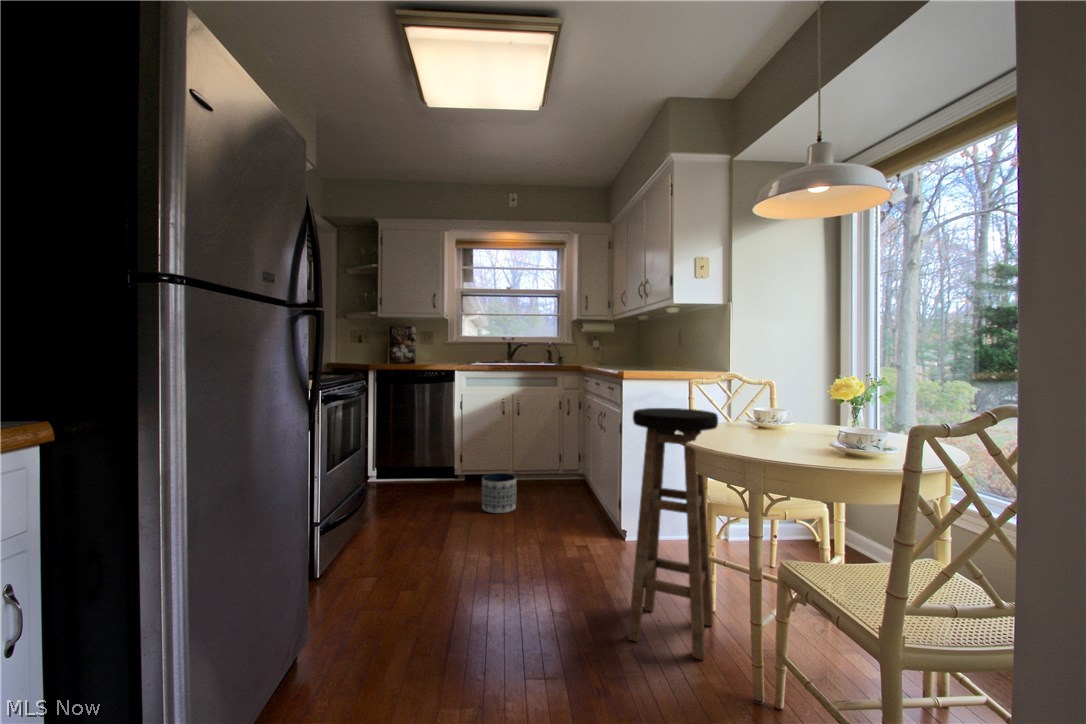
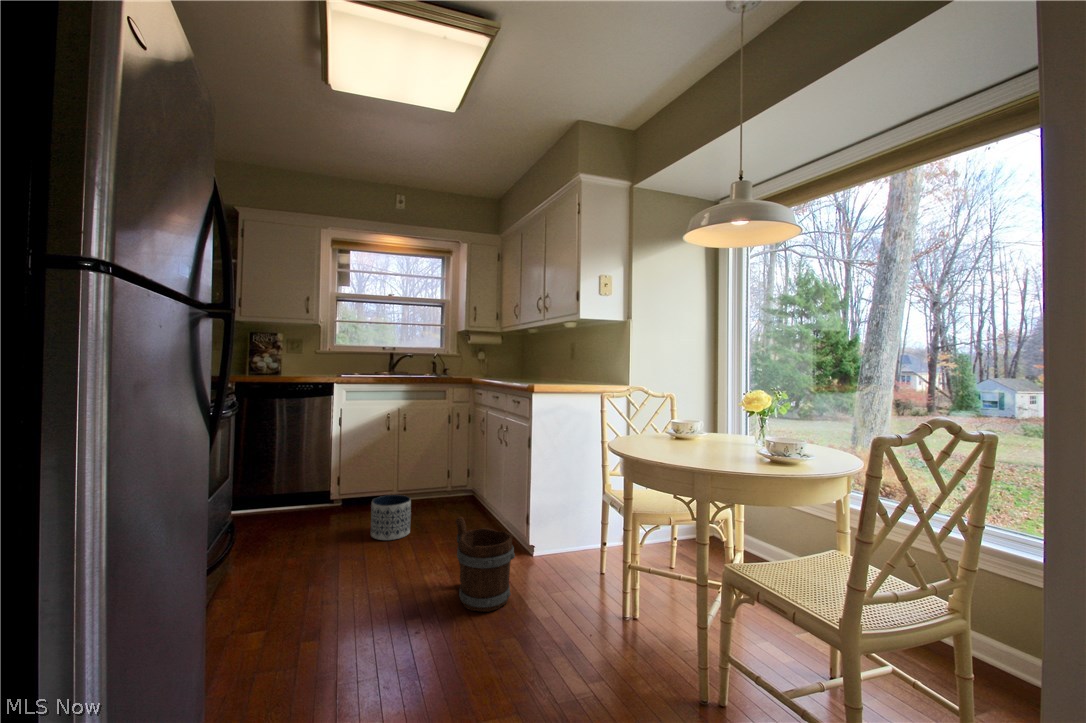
bar stool: present [628,408,718,660] -> none [571,422,655,673]
bucket: none [539,495,592,583] -> present [456,517,515,612]

